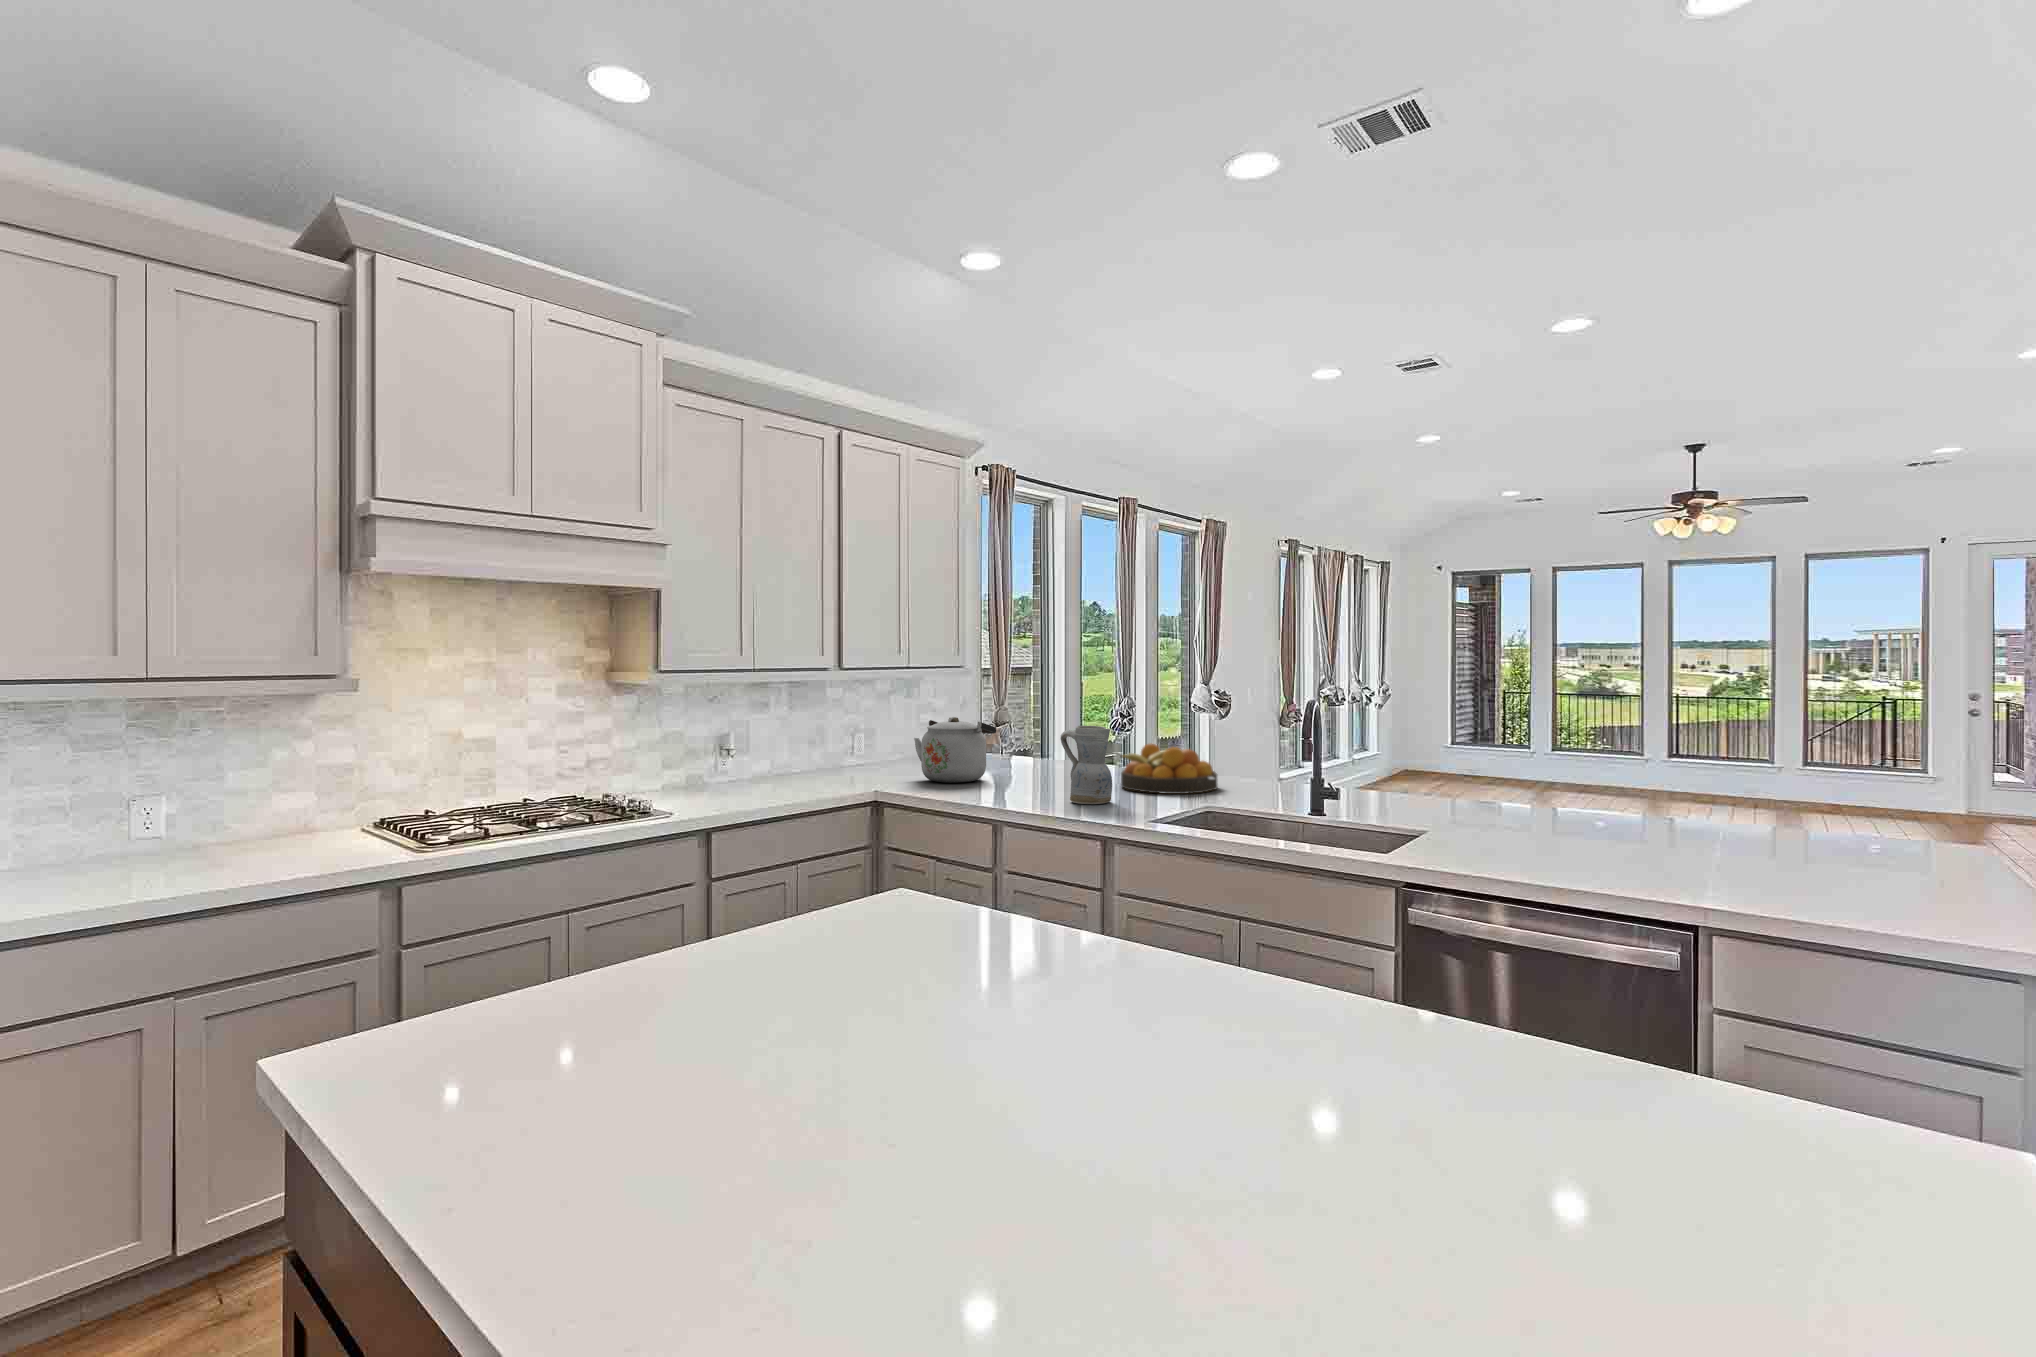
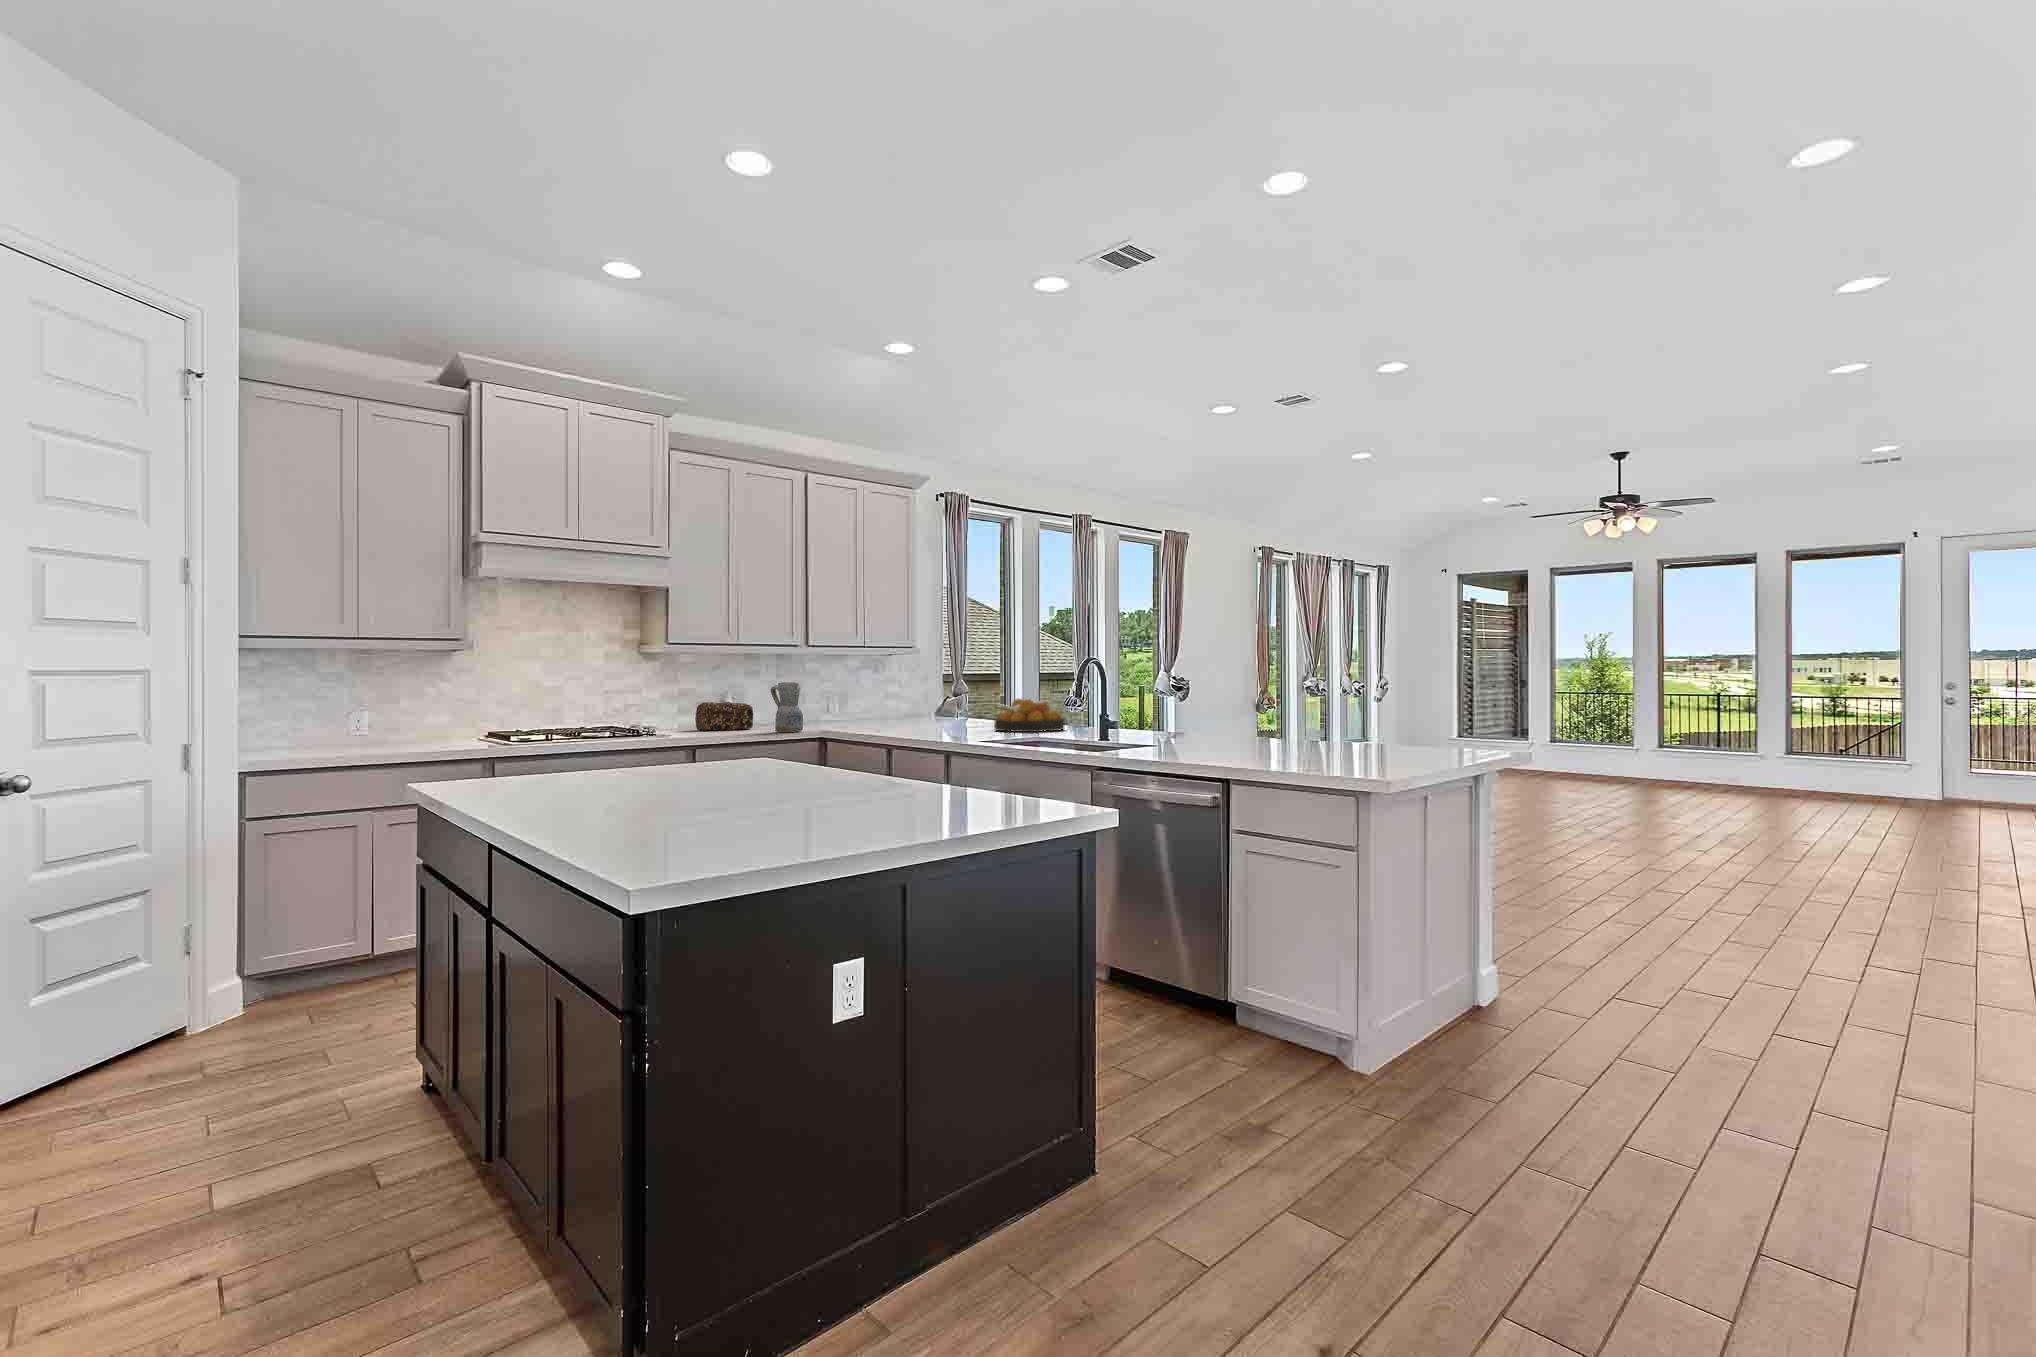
kettle: present [914,717,996,783] -> none [857,681,917,729]
ceramic pitcher: present [1060,726,1112,804] -> present [771,682,803,732]
bread loaf: none [689,745,772,788] -> present [695,702,753,731]

